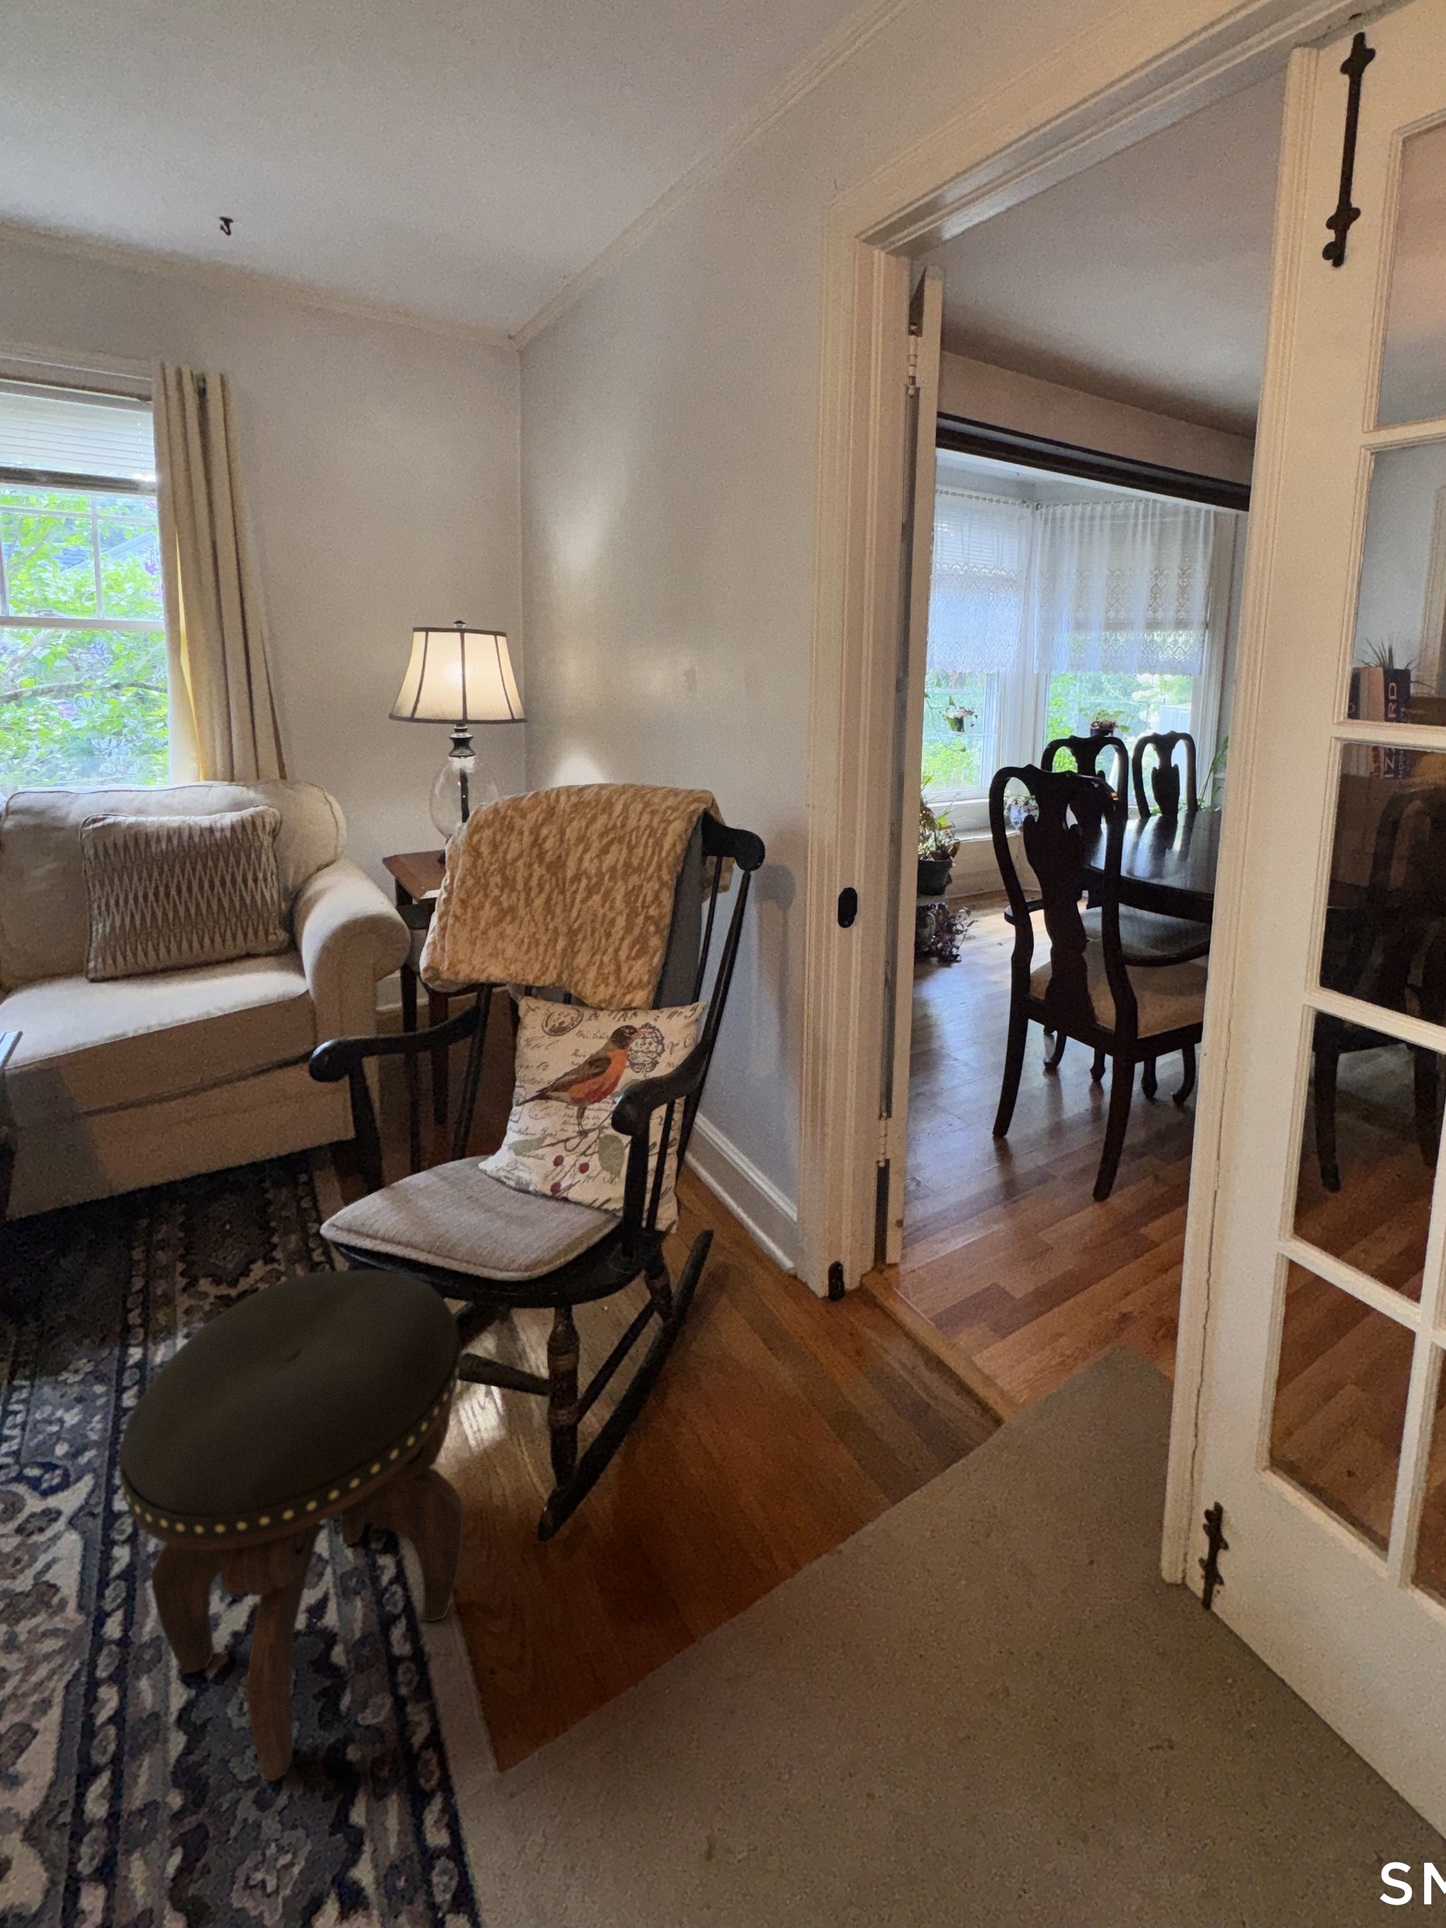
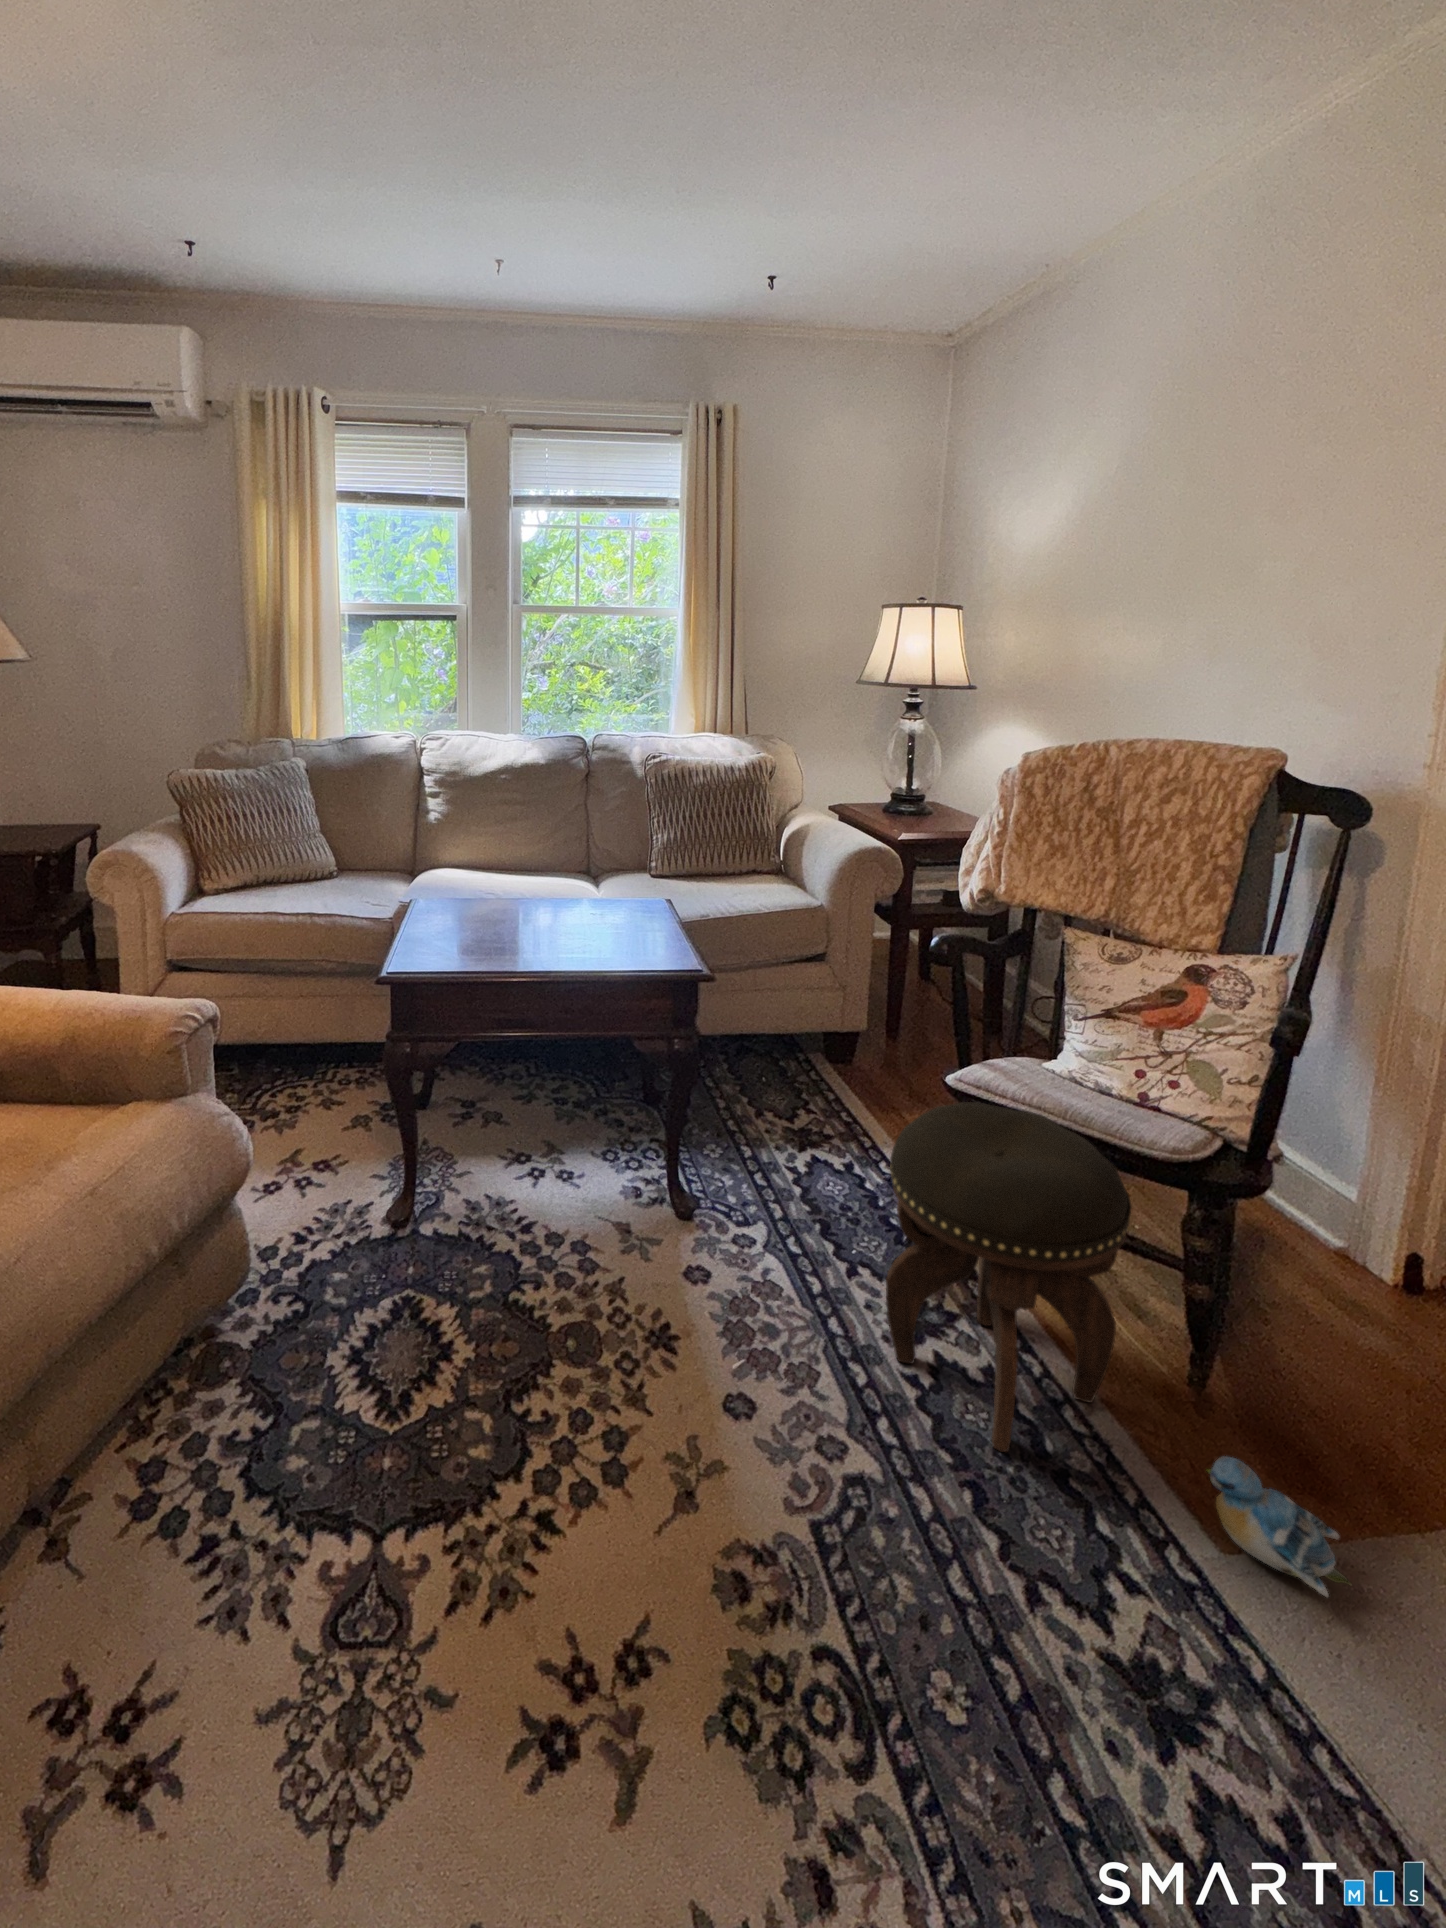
plush toy: none [507,1673,646,1828] -> present [1207,1456,1352,1597]

